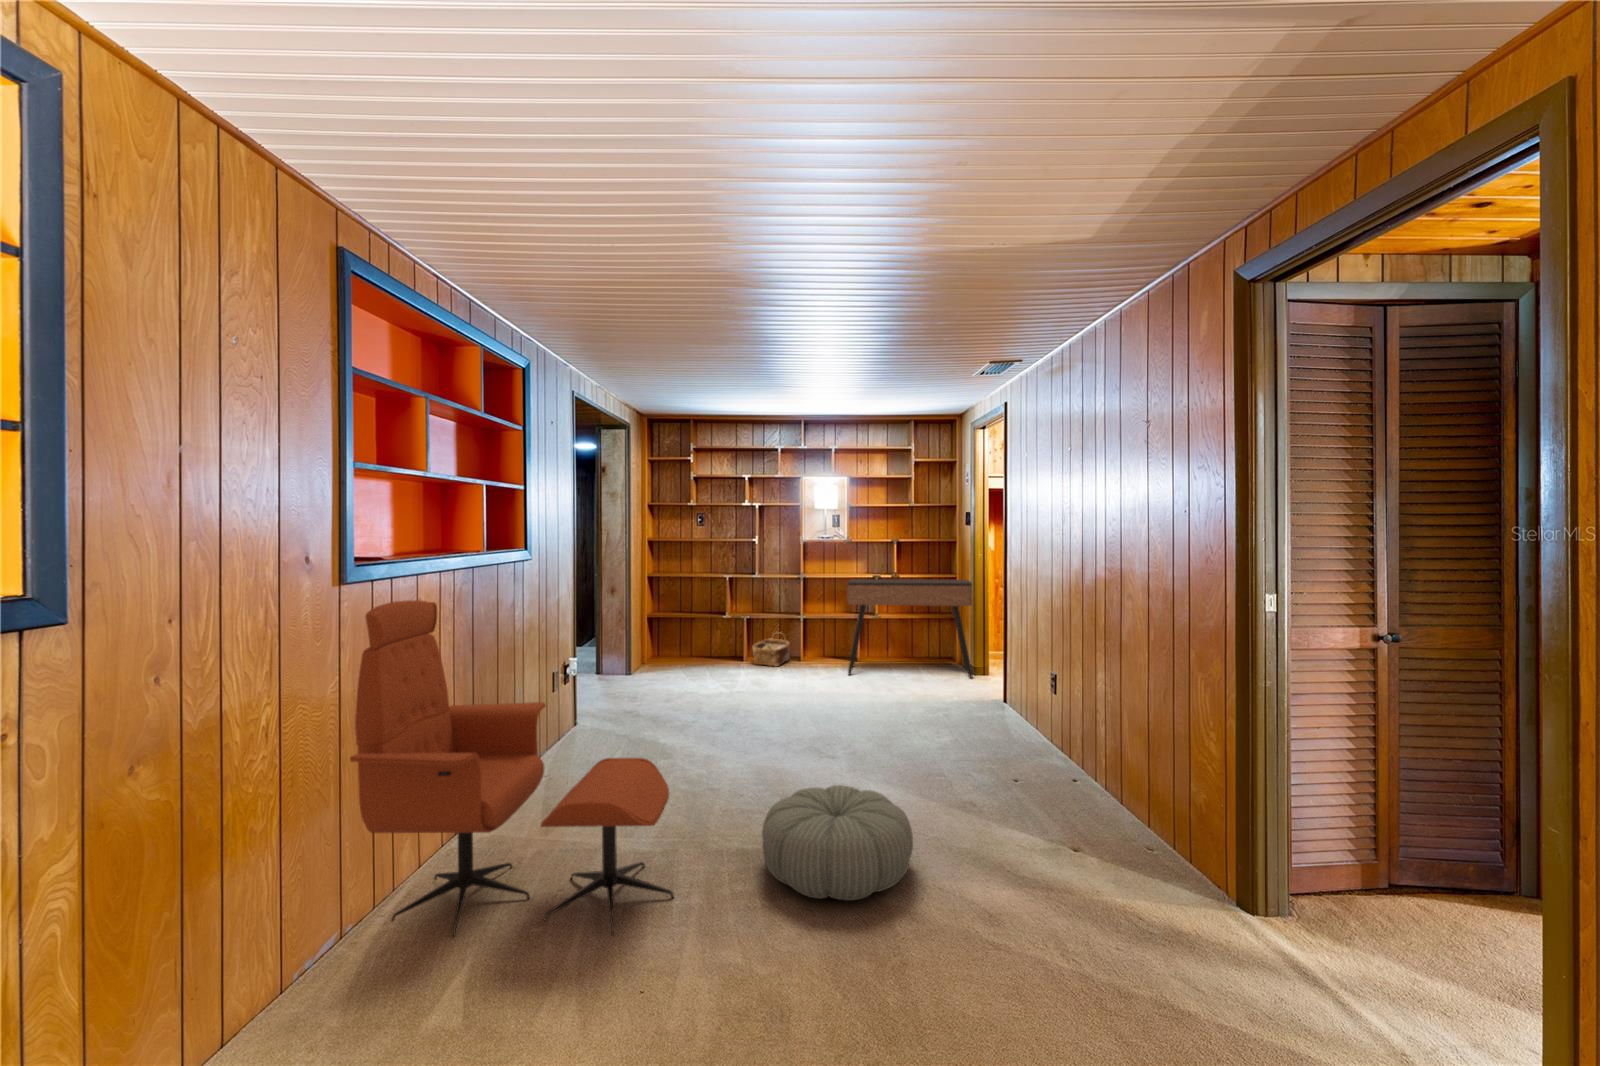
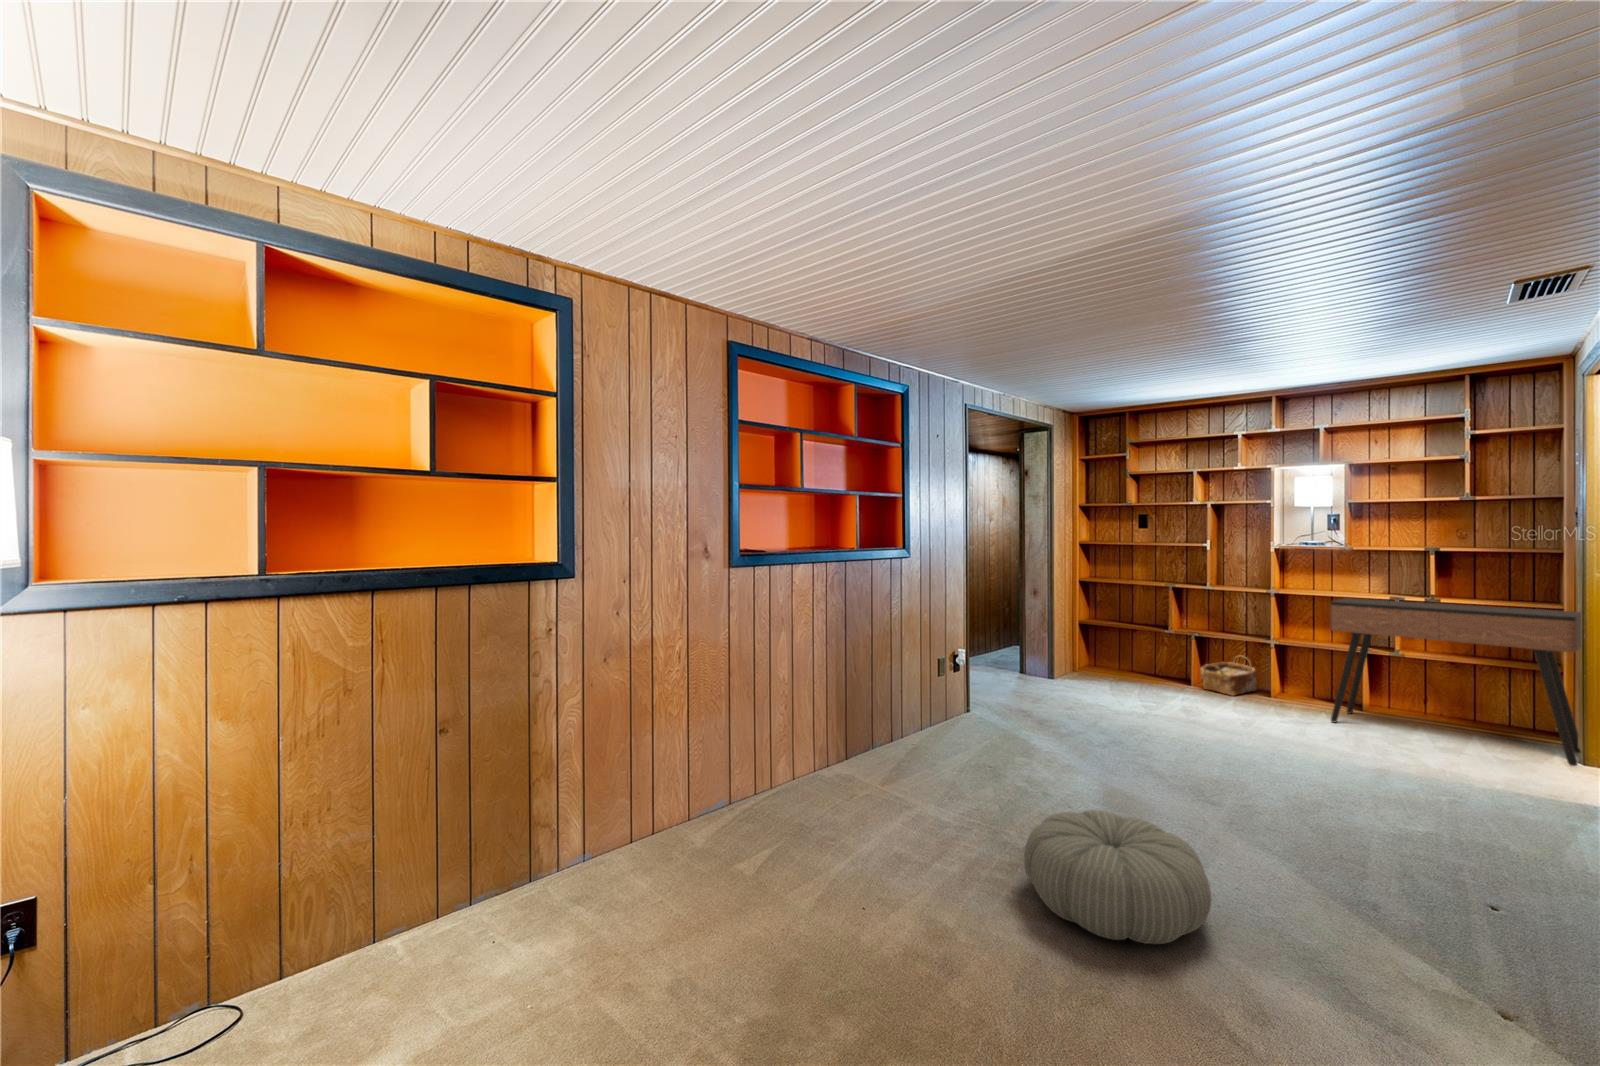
lounge chair: present [350,600,674,935] -> none [727,582,950,871]

